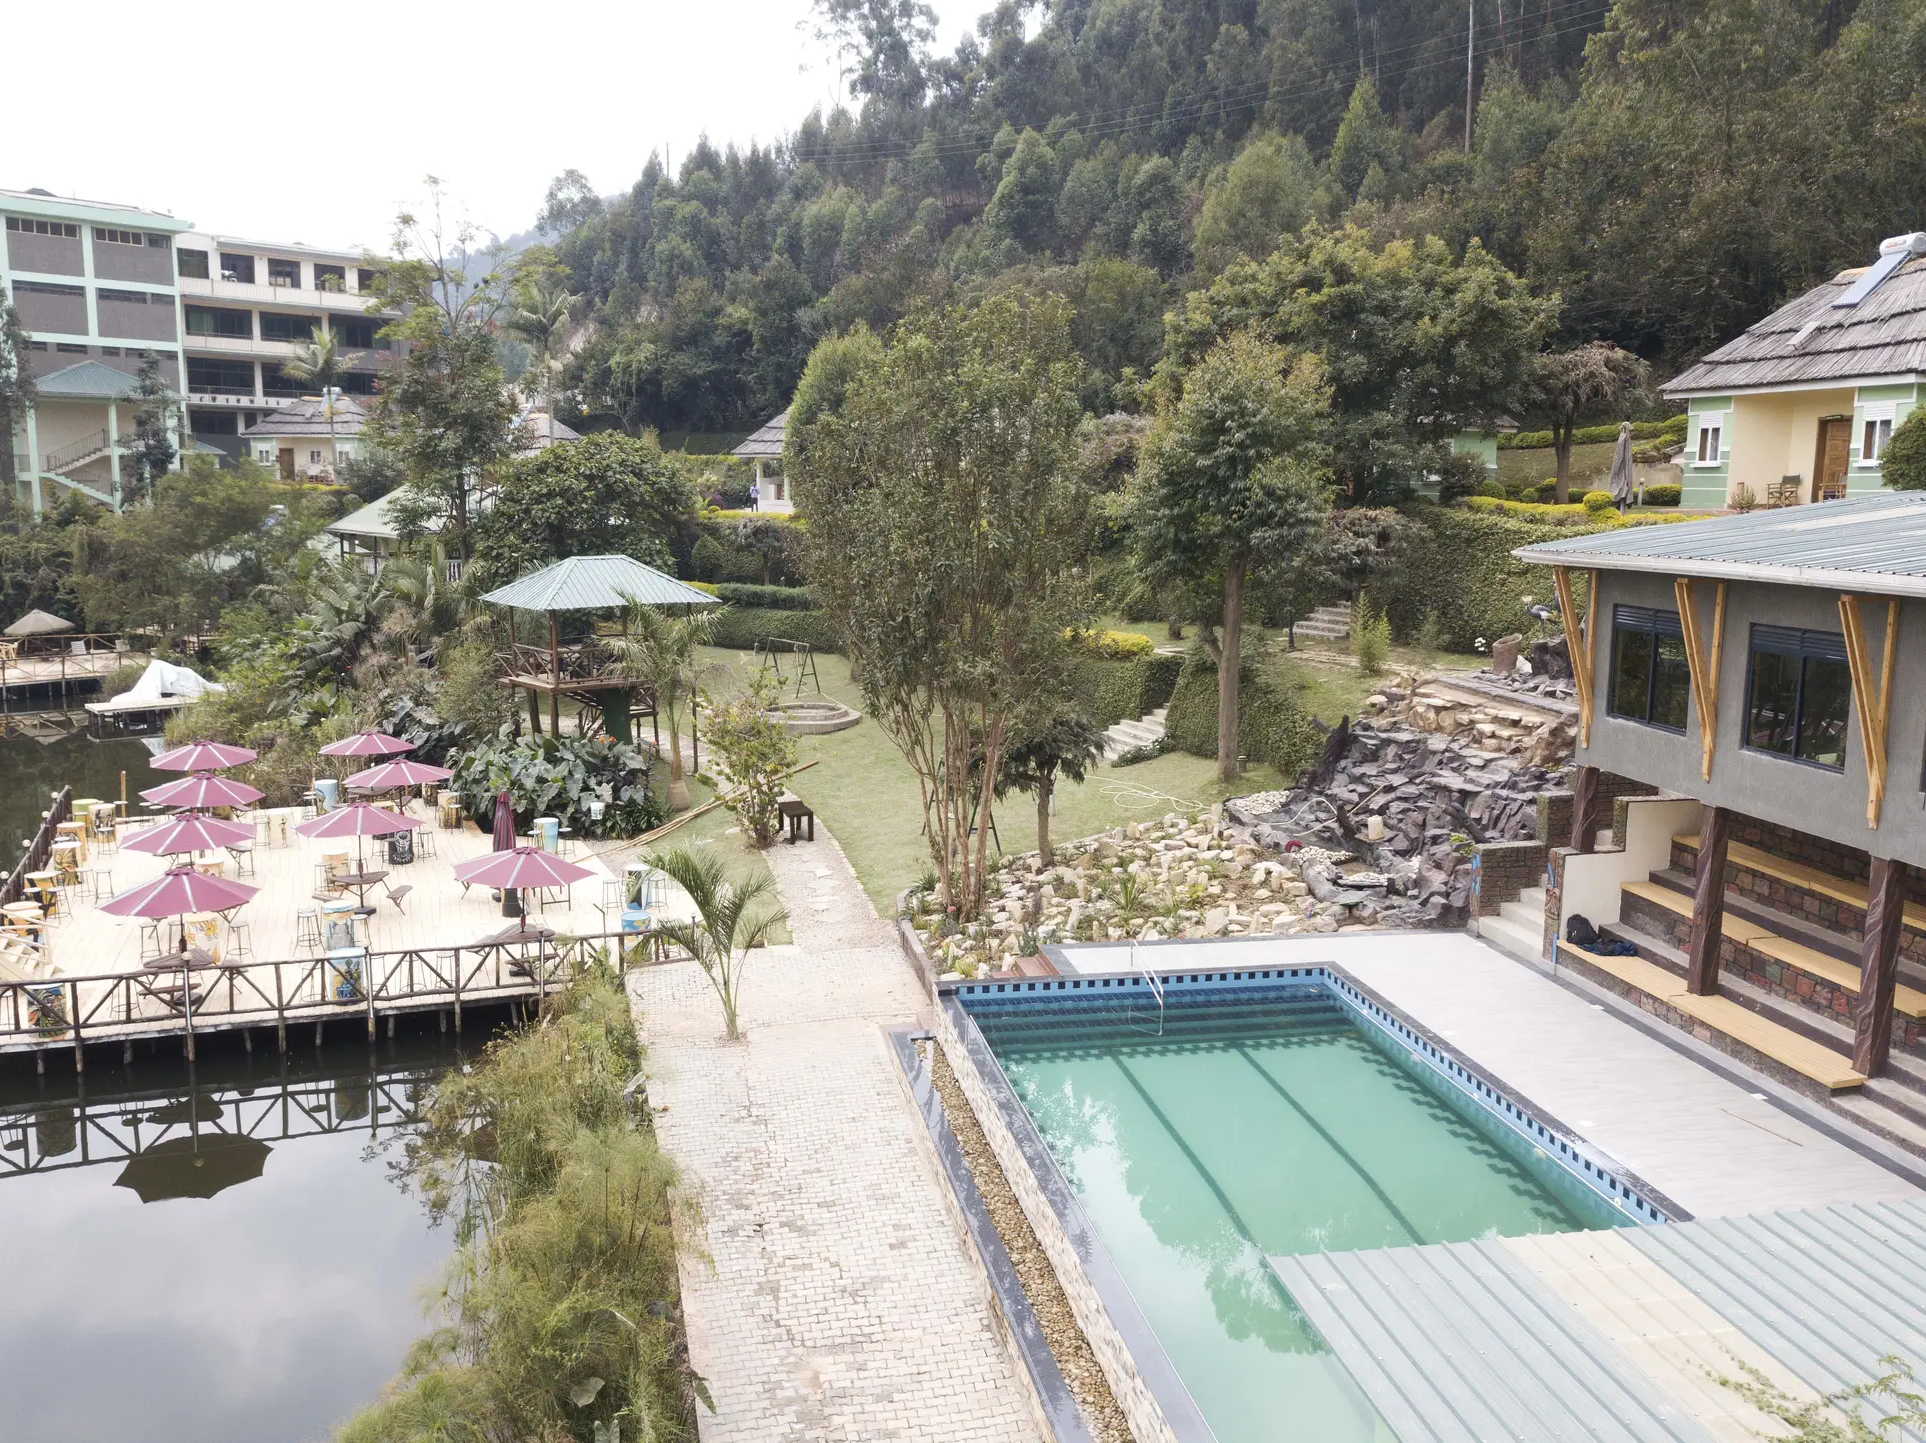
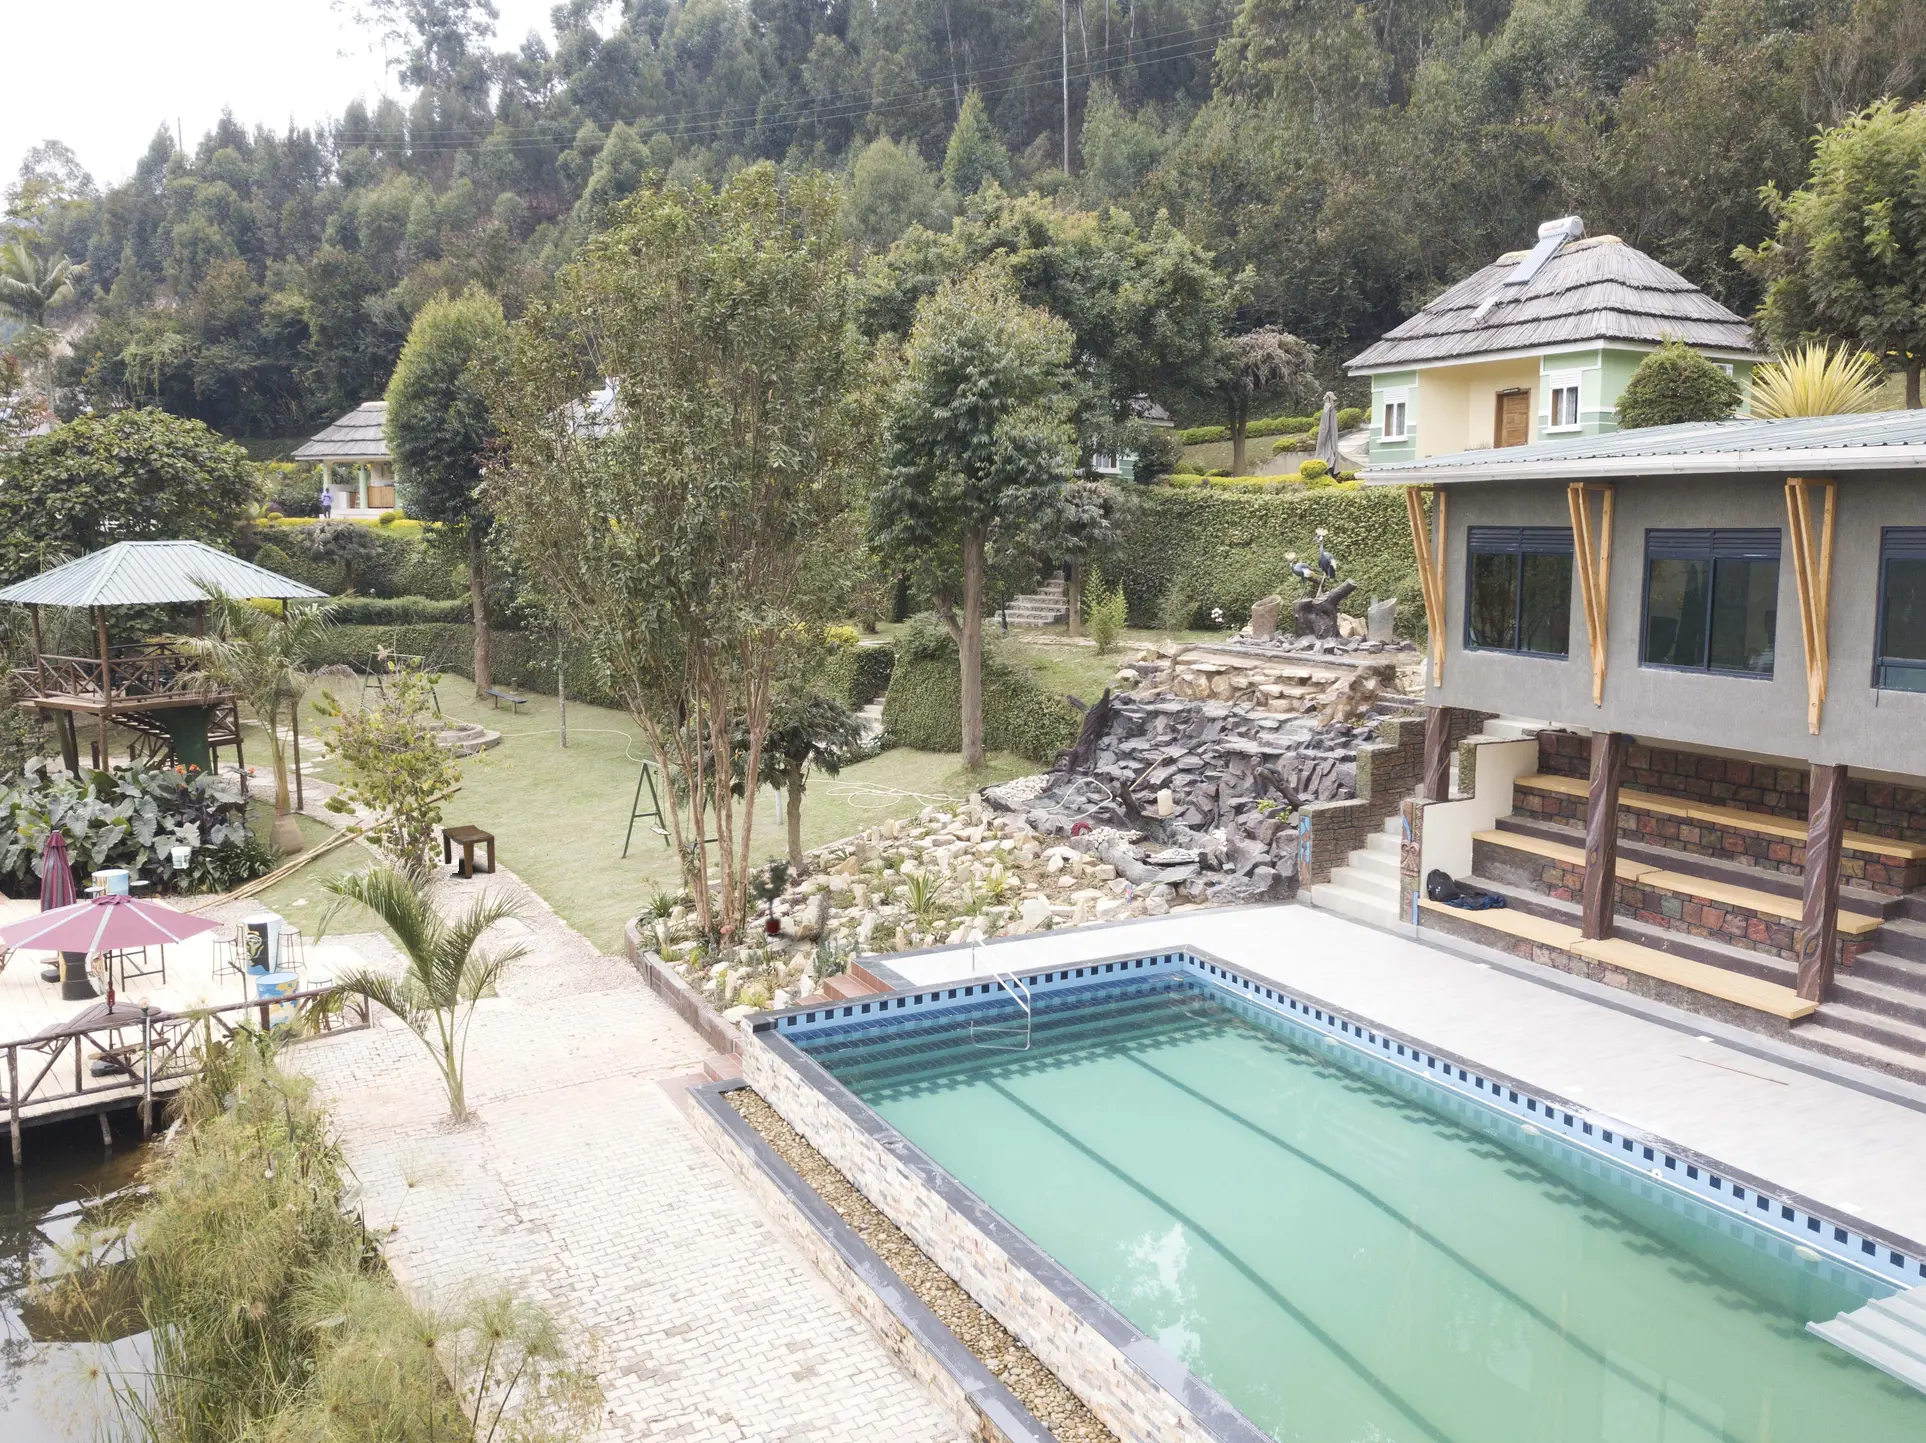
potted tree: none [981,851,1023,918] -> present [748,855,793,935]

